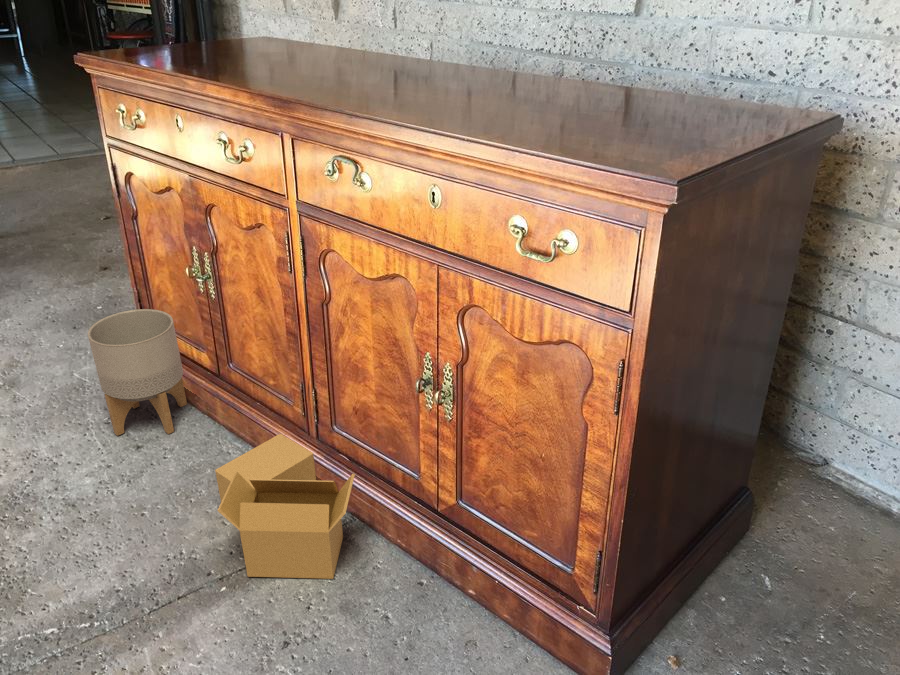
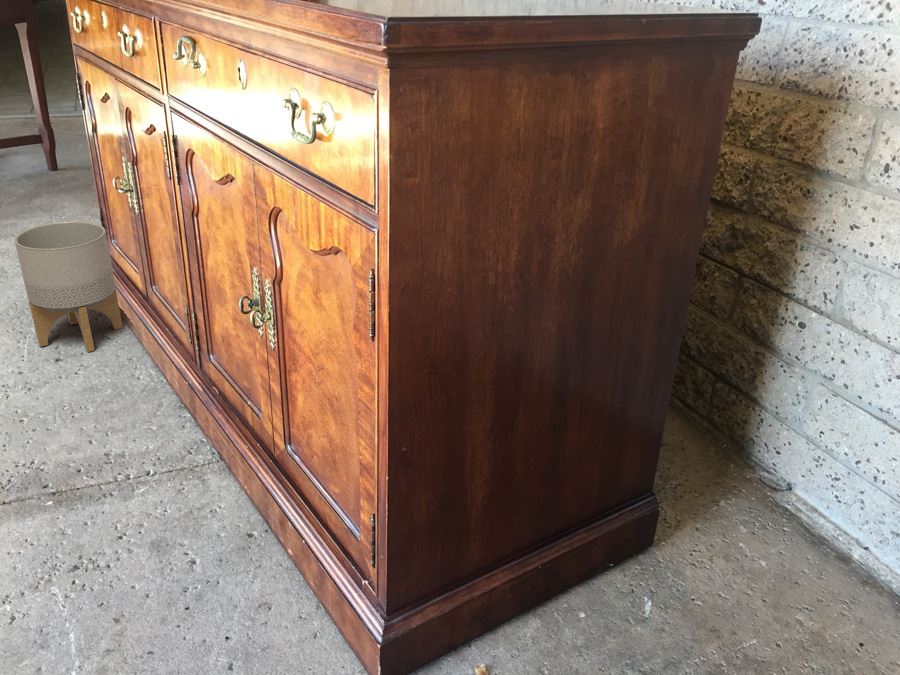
cardboard box: present [215,434,355,579] -> none [44,360,204,513]

